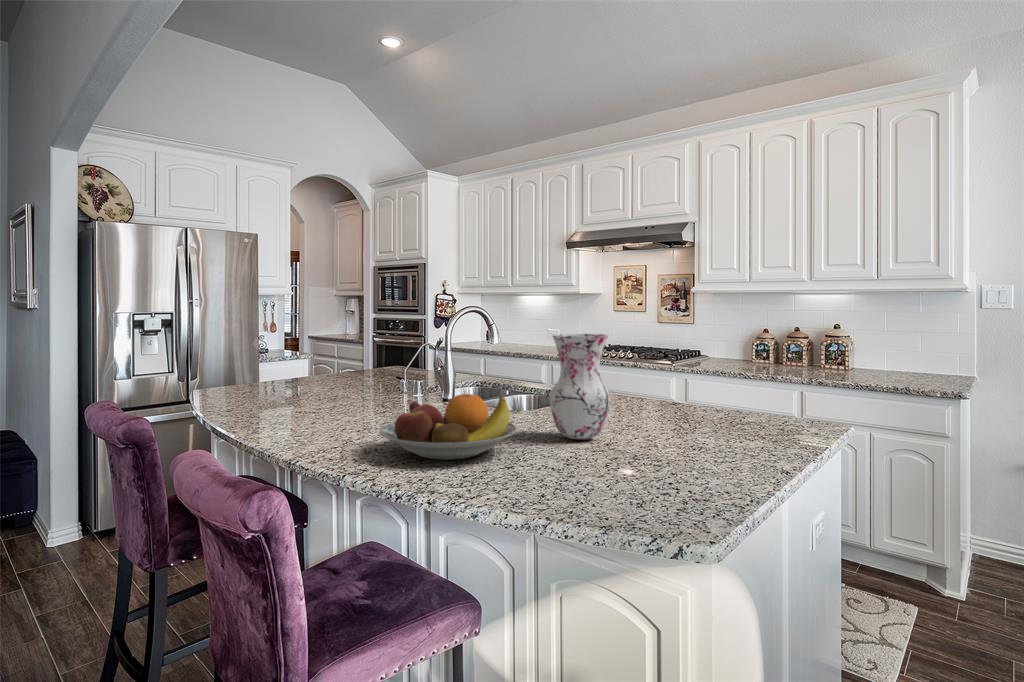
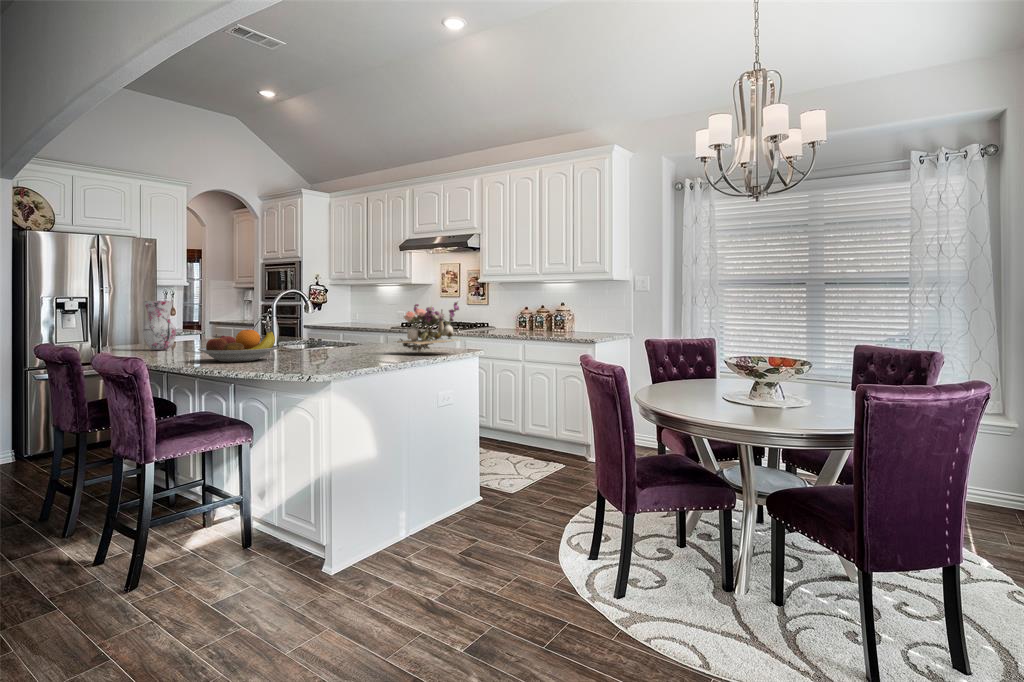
flower arrangement: none [674,332,800,425] -> present [397,302,460,352]
vase: present [550,334,610,440] -> present [143,301,176,350]

